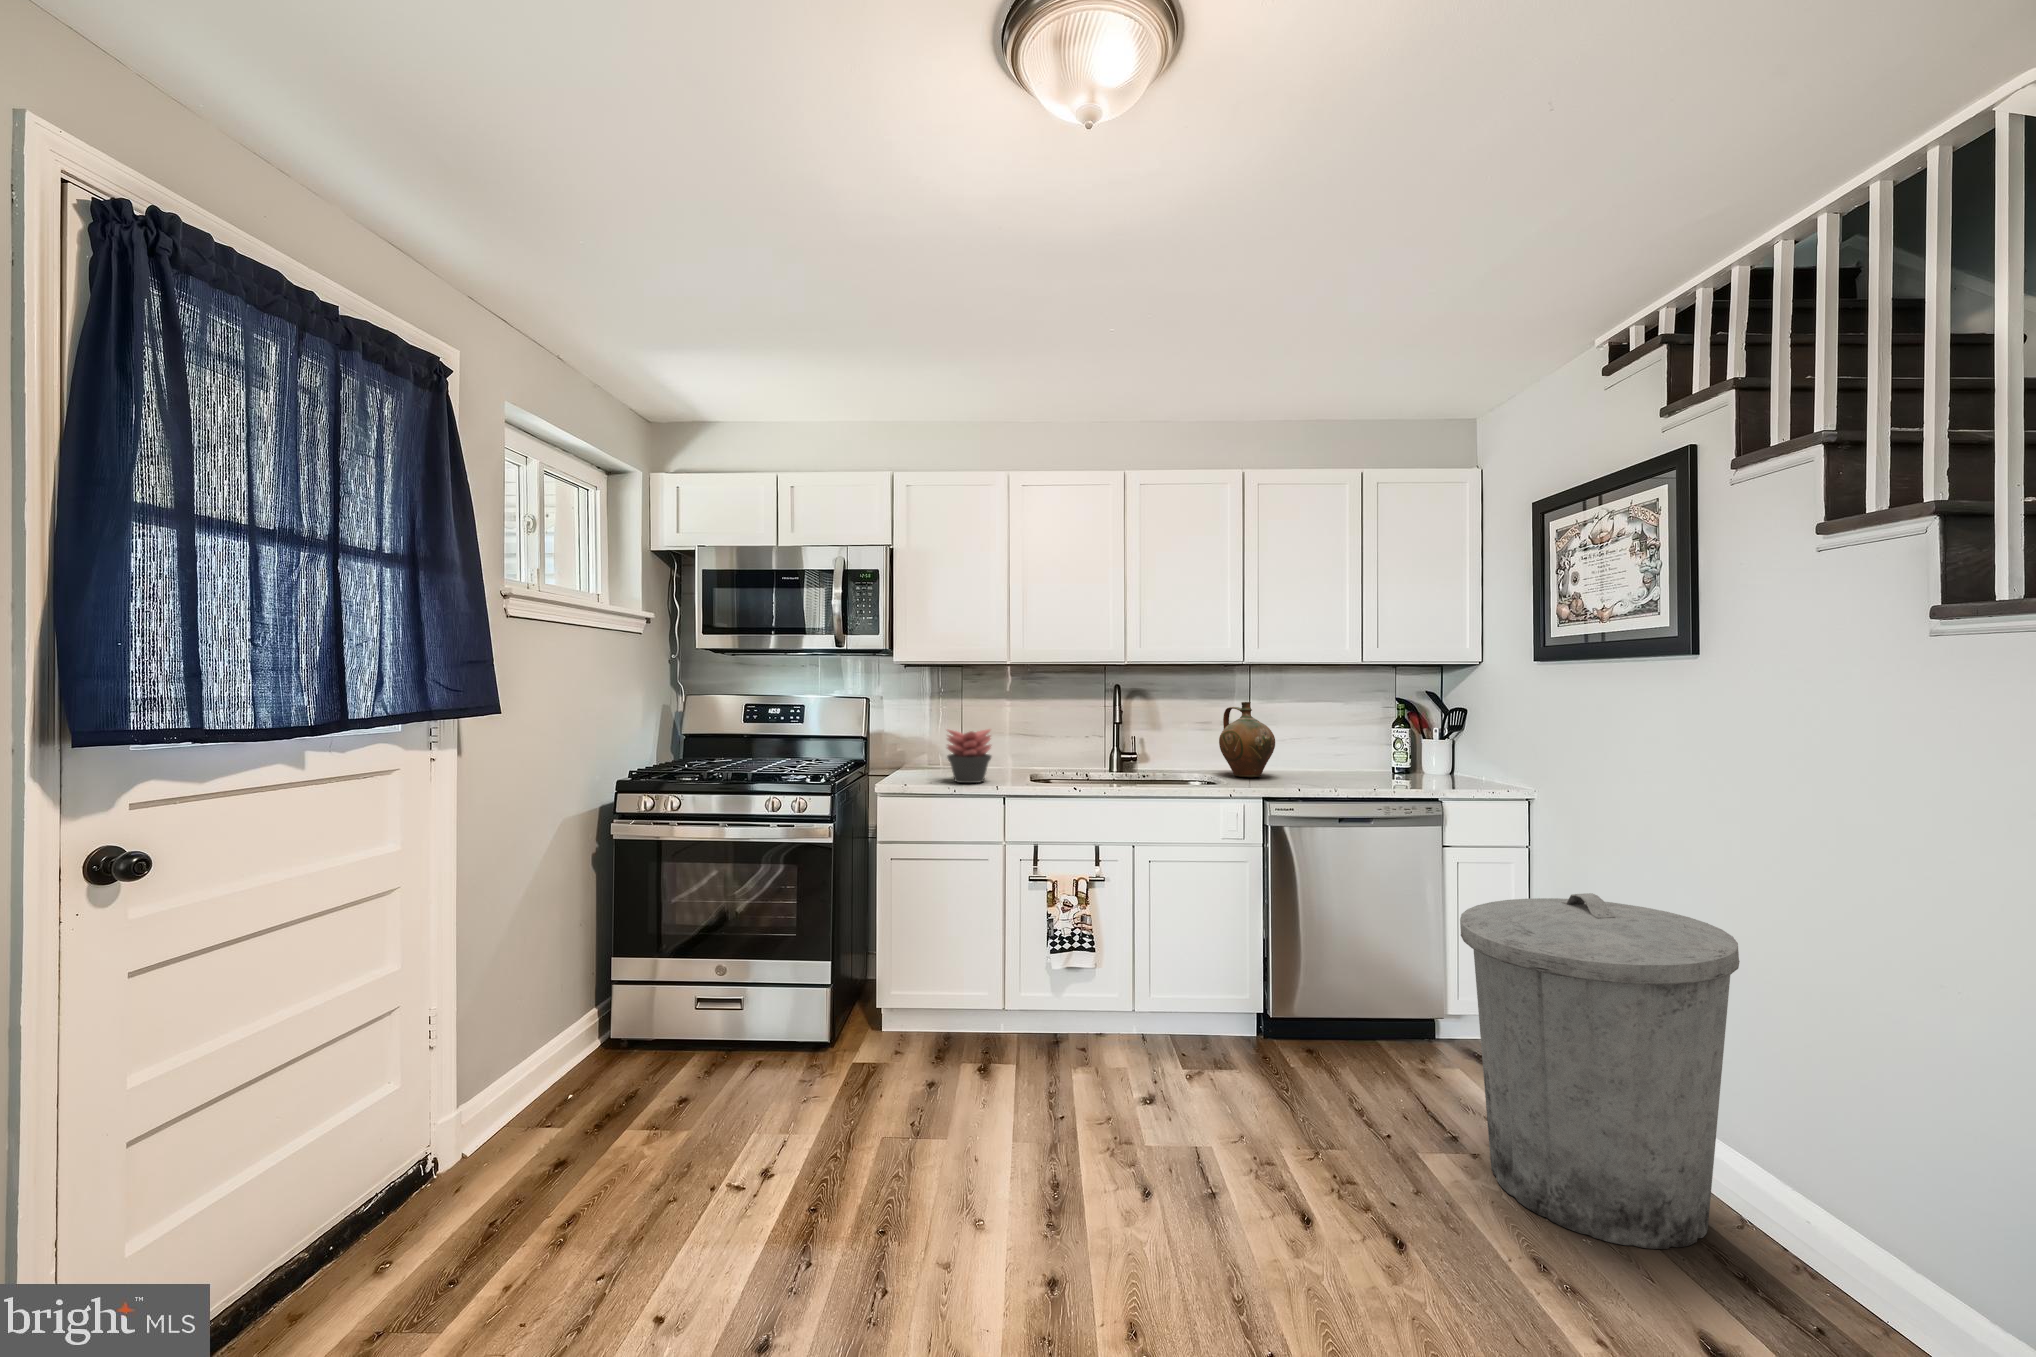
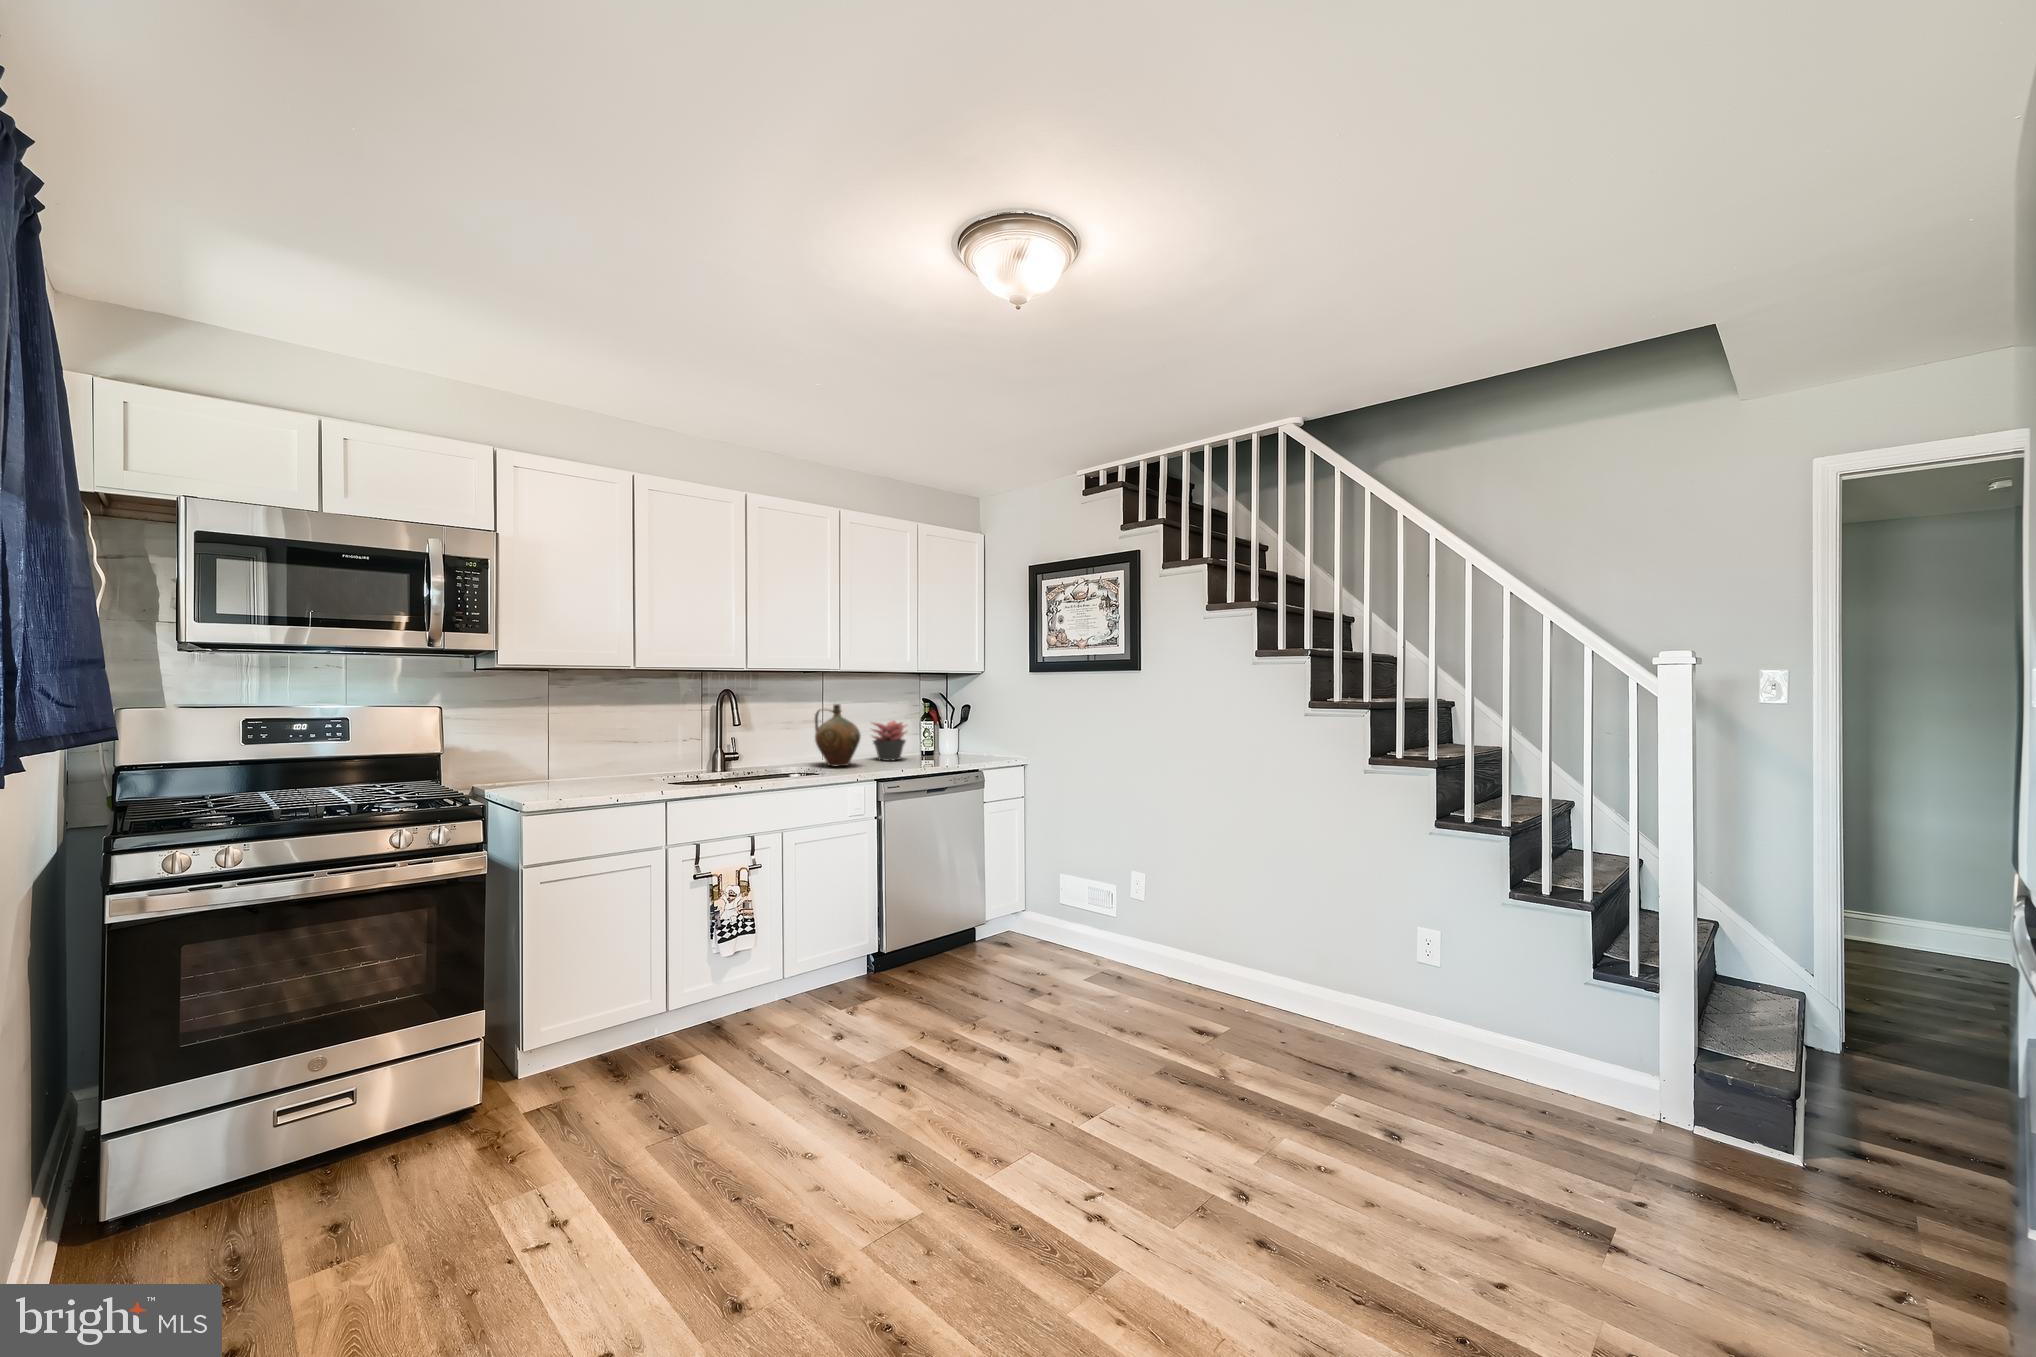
succulent plant: present [947,729,991,783] -> present [872,721,906,761]
trash can: present [1460,893,1740,1249] -> none [1044,813,1180,1007]

